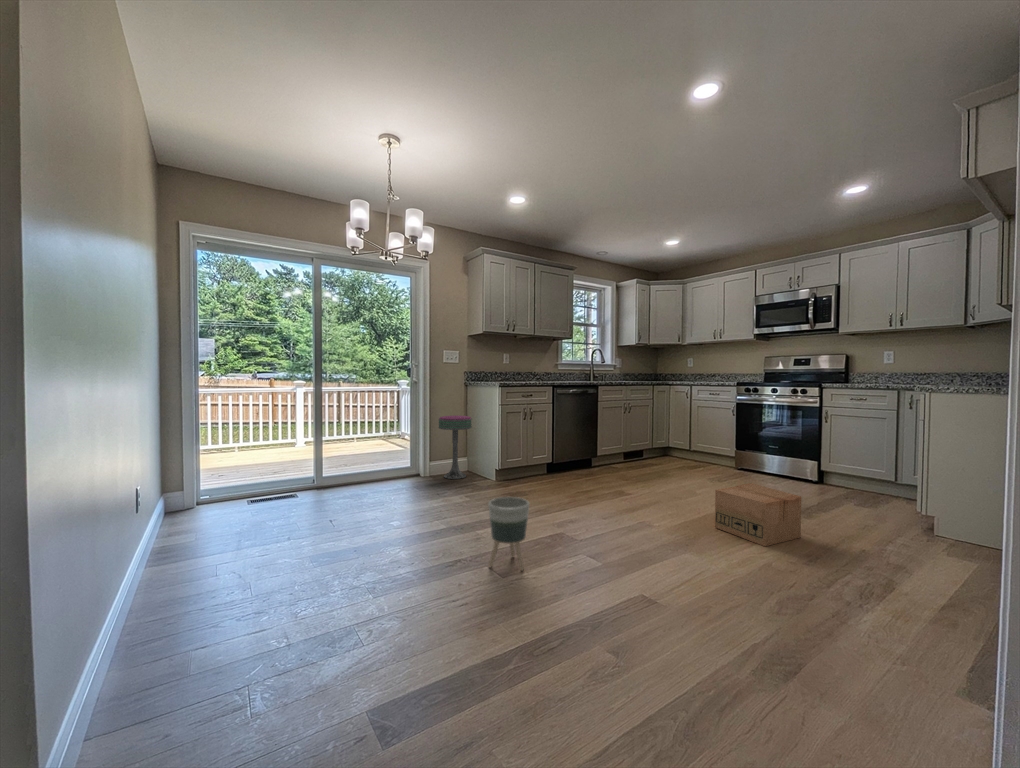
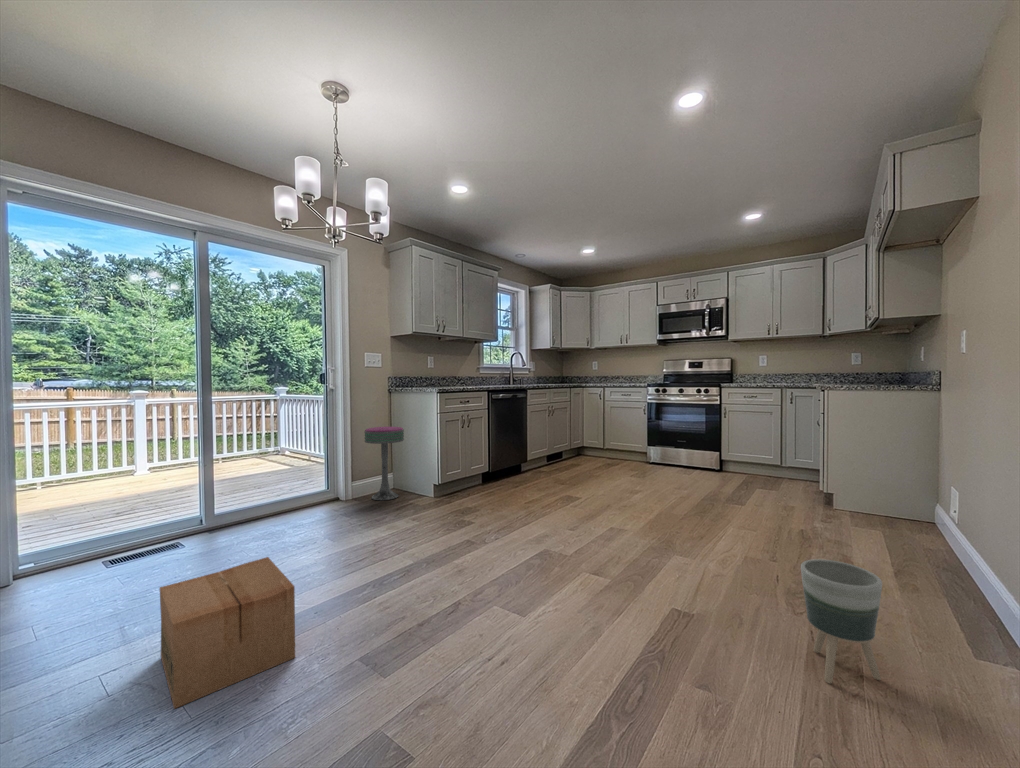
cardboard box: present [715,483,801,546] -> present [160,557,295,708]
planter: present [488,497,529,571] -> present [801,559,882,683]

